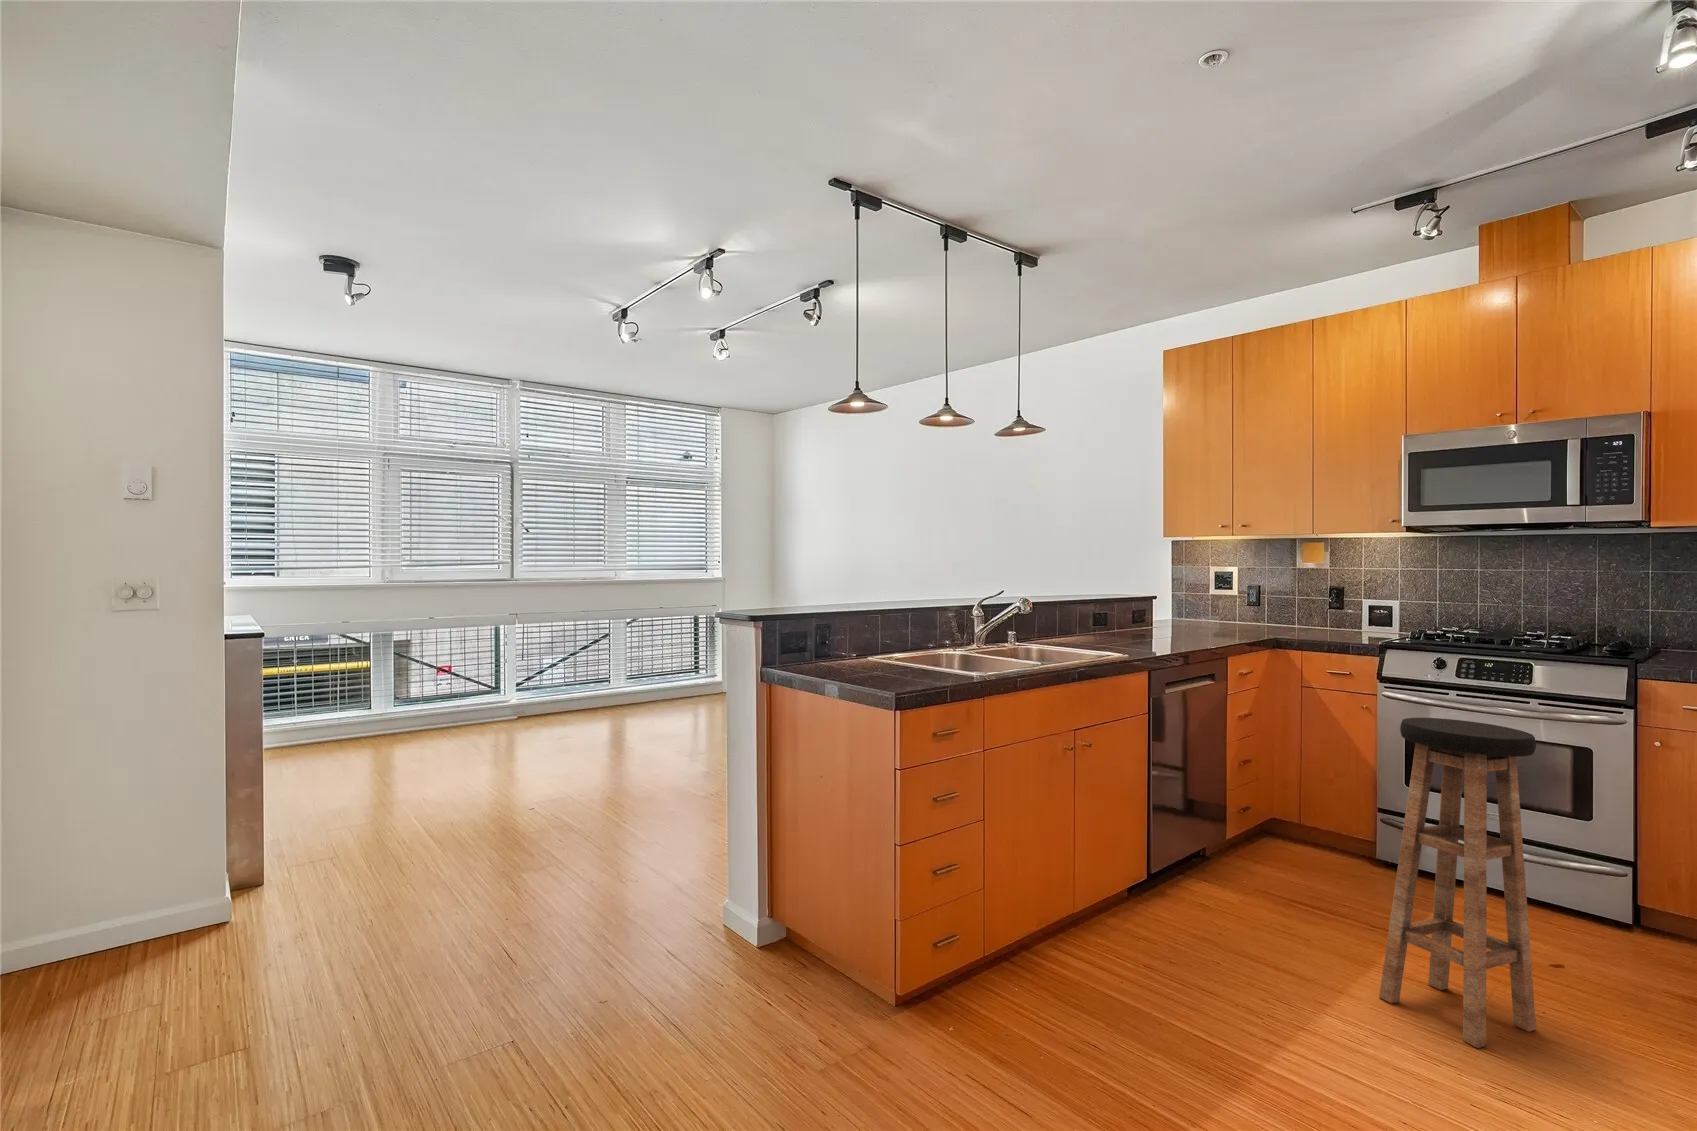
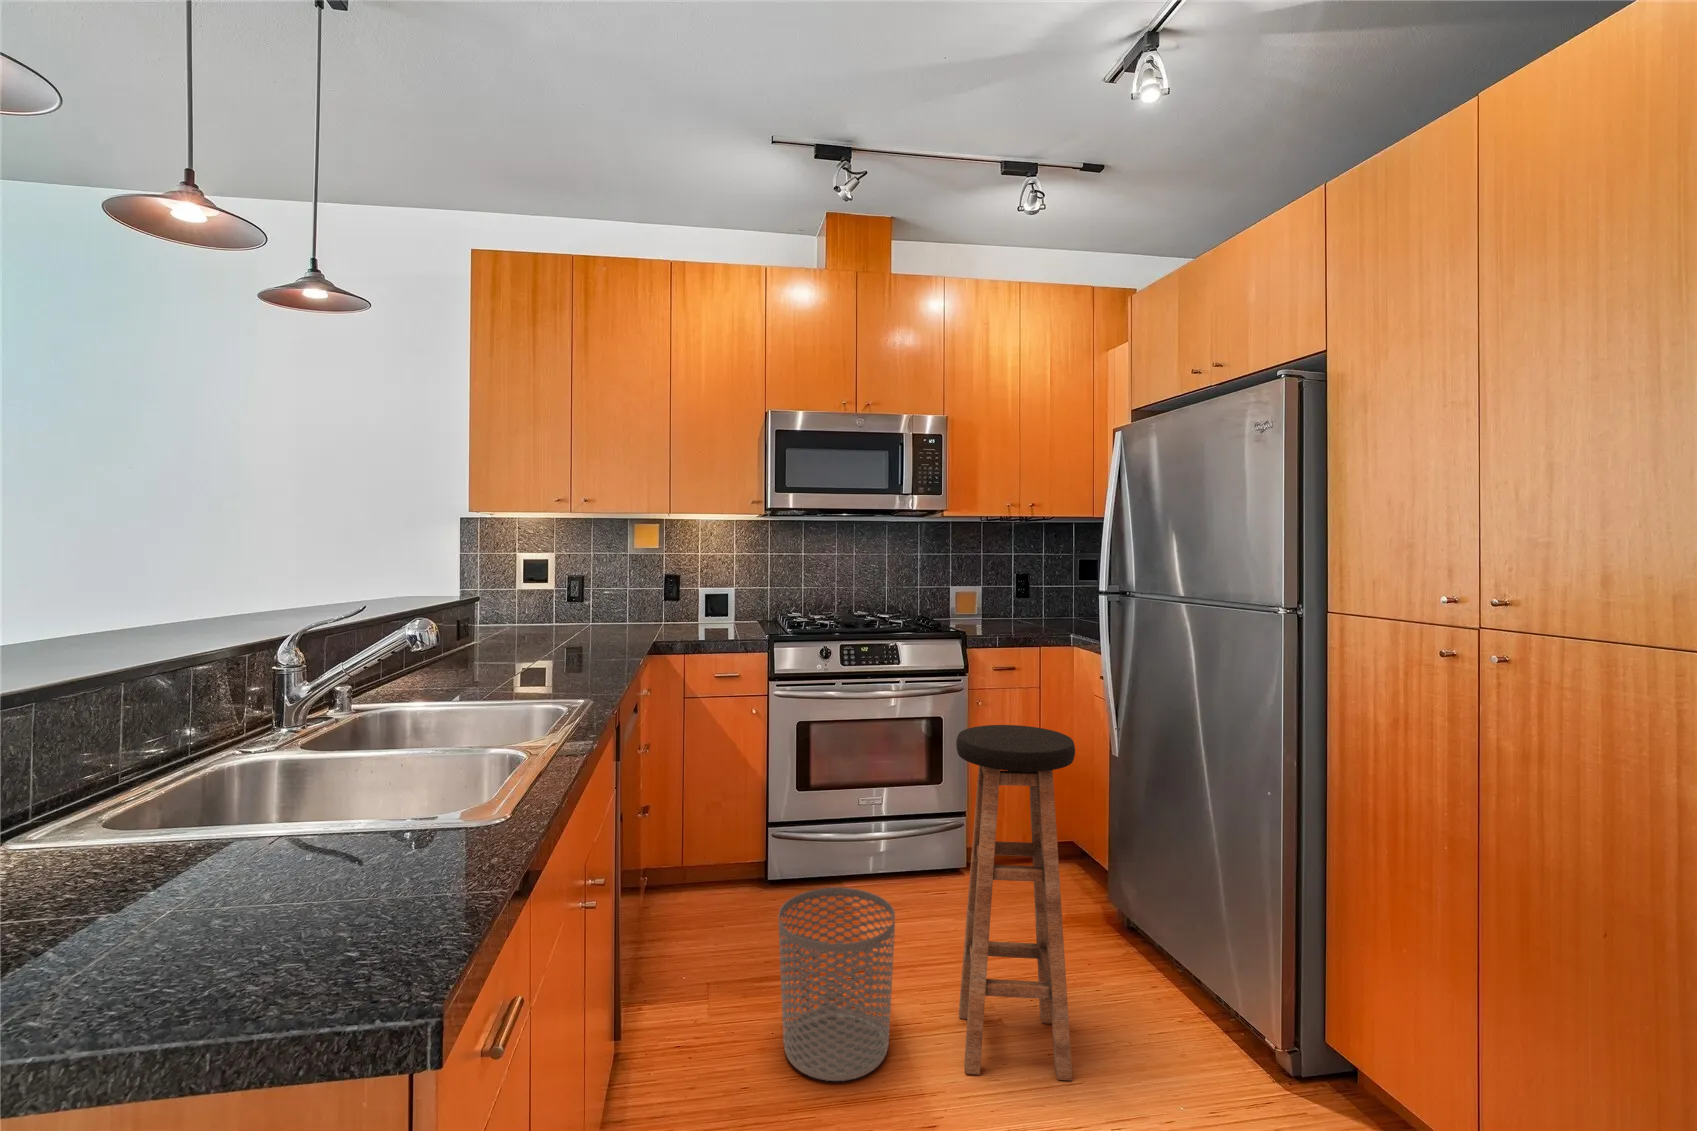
waste bin: none [1248,822,1352,961] -> present [779,887,895,1081]

